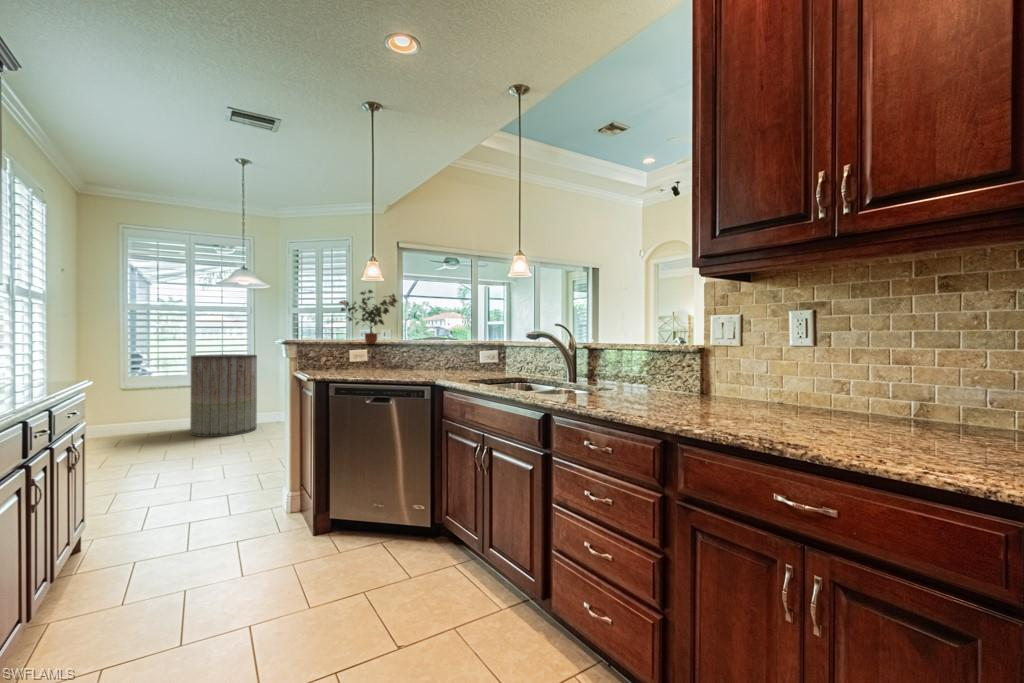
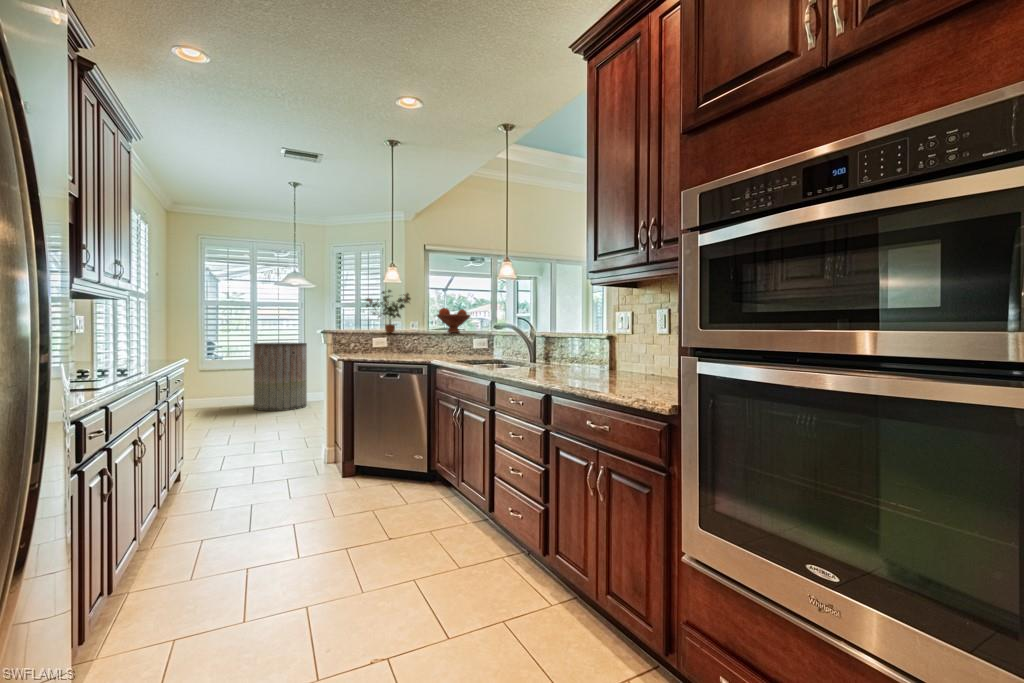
fruit bowl: none [430,313,472,343] -> present [437,308,470,333]

